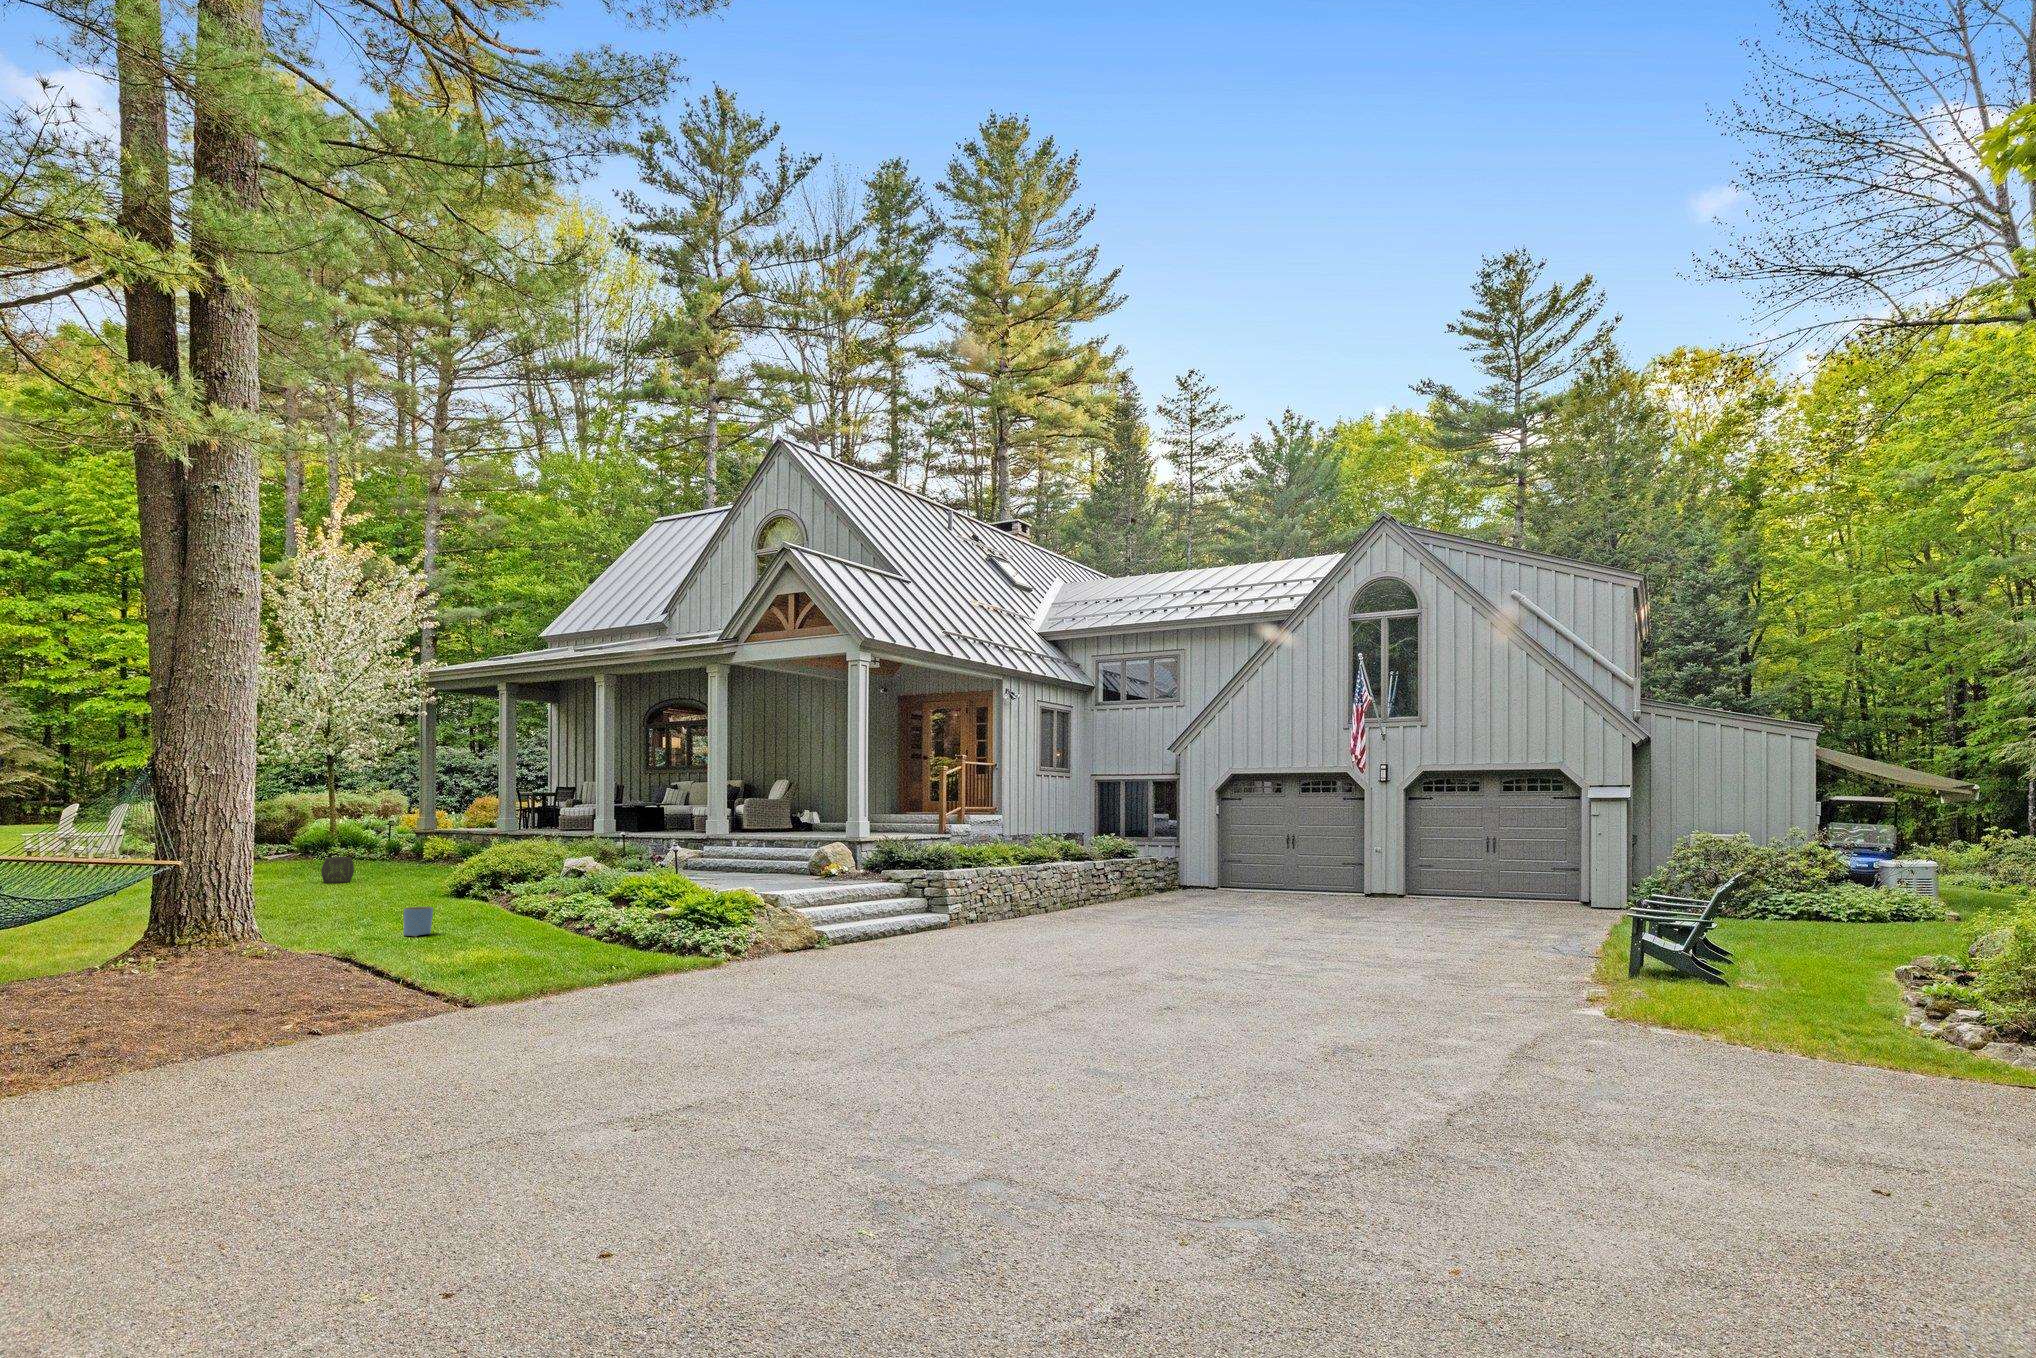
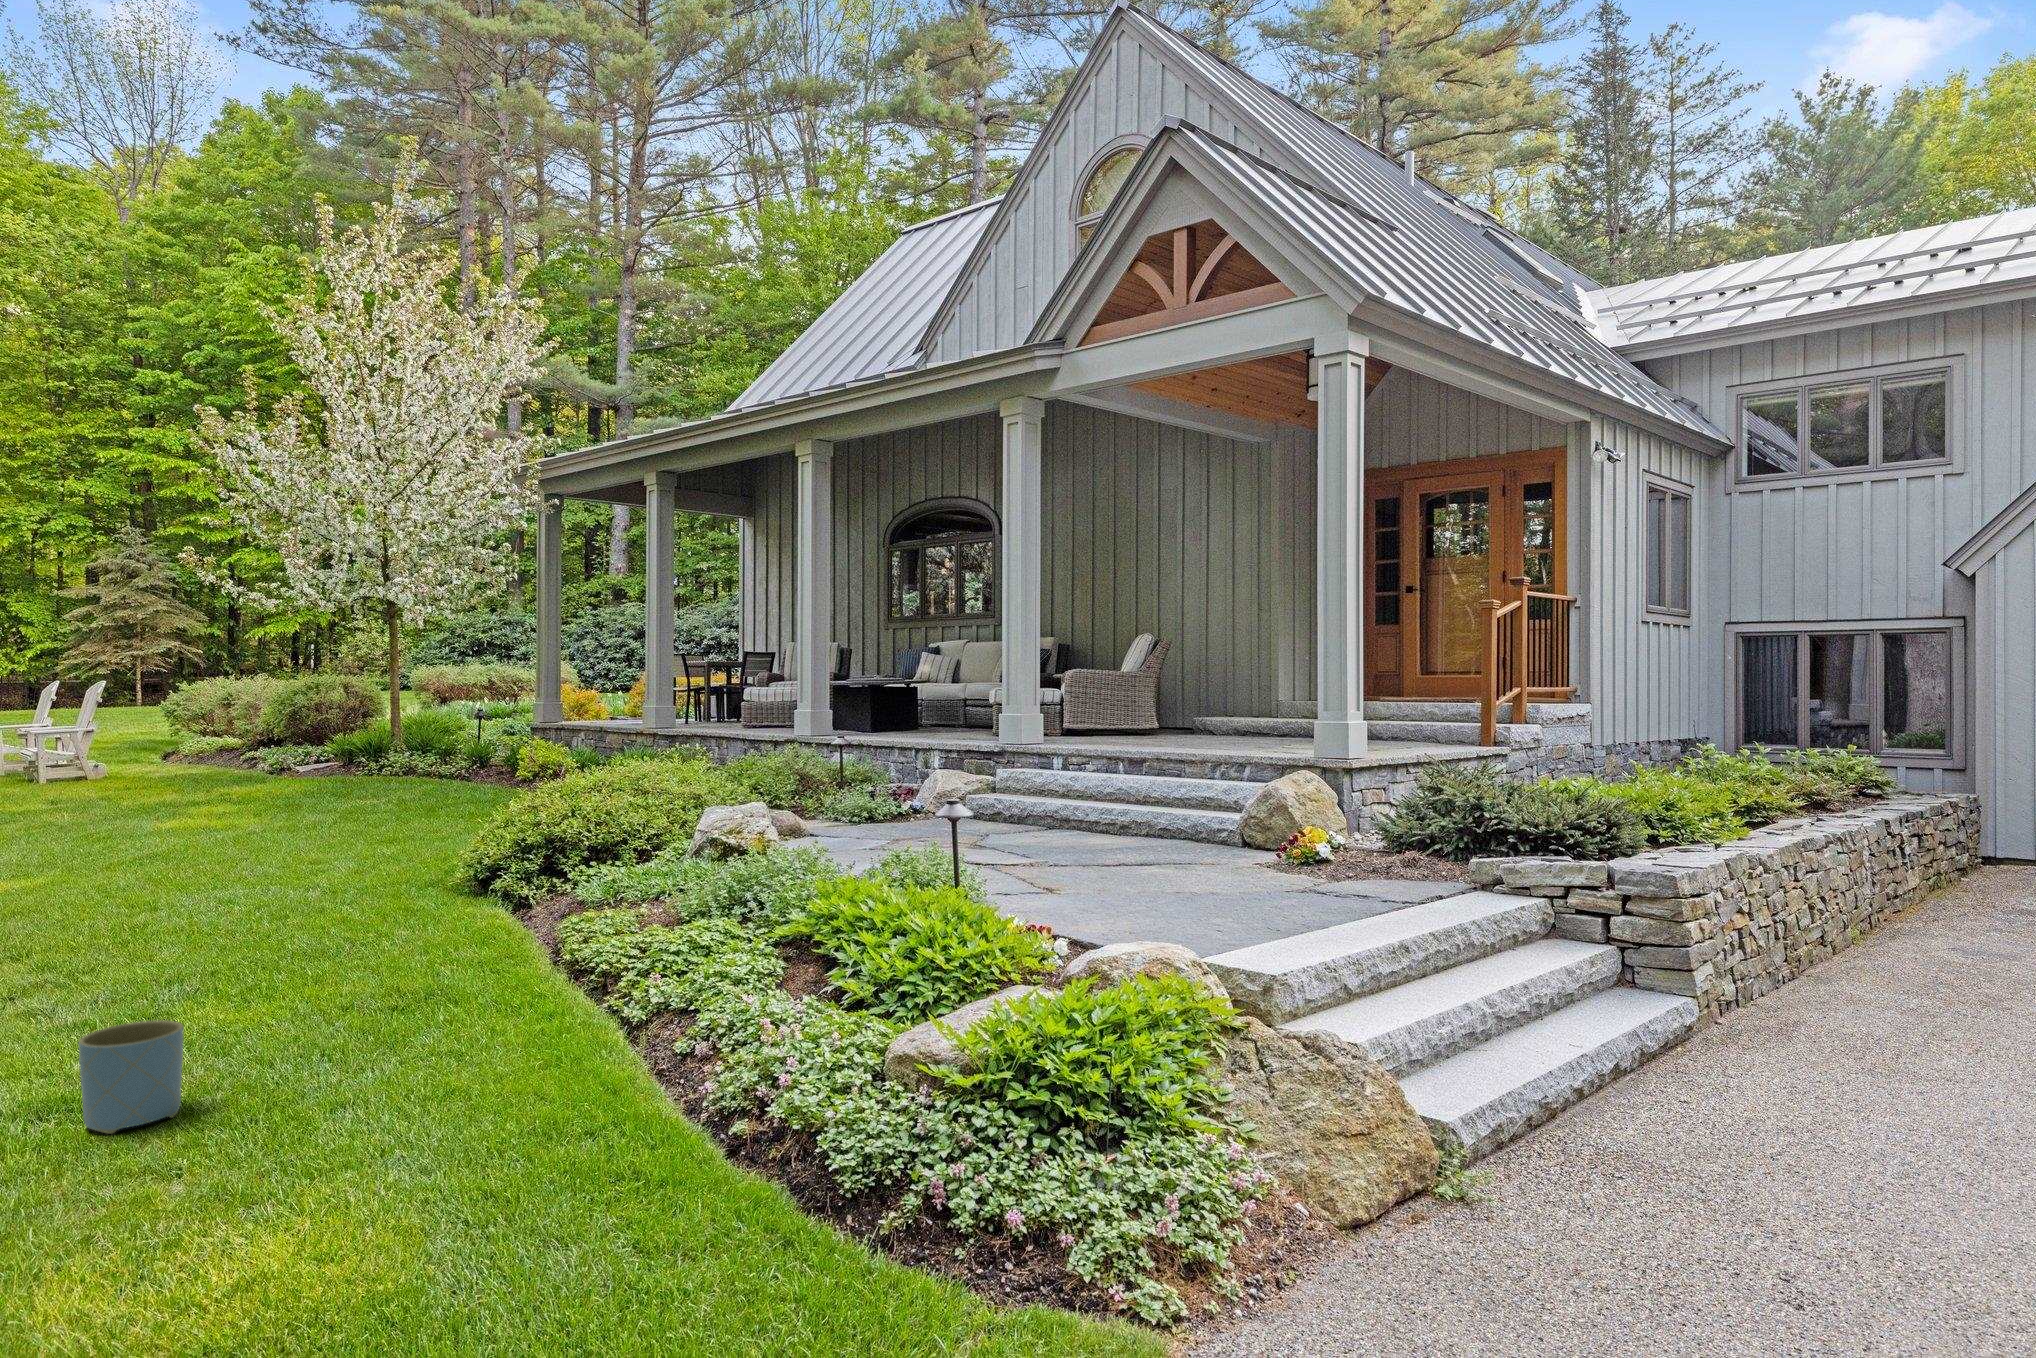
woven basket: present [321,857,354,883] -> none [305,783,366,833]

